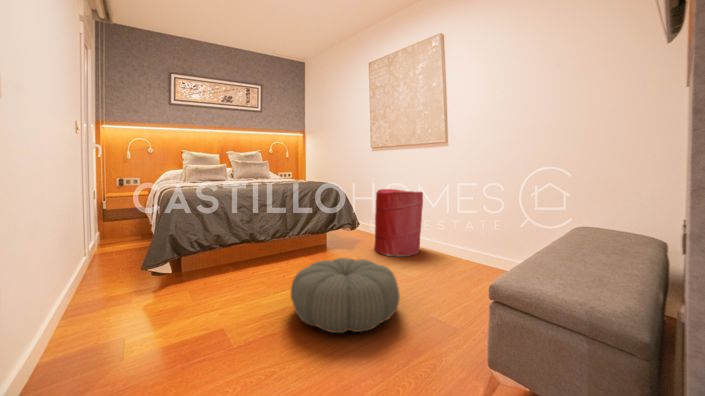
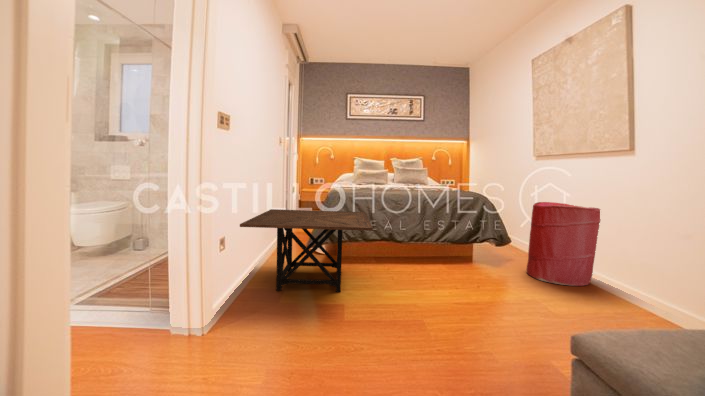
side table: none [33,214,249,338] -> present [240,209,373,292]
pouf: present [291,258,400,333] -> none [403,266,521,344]

